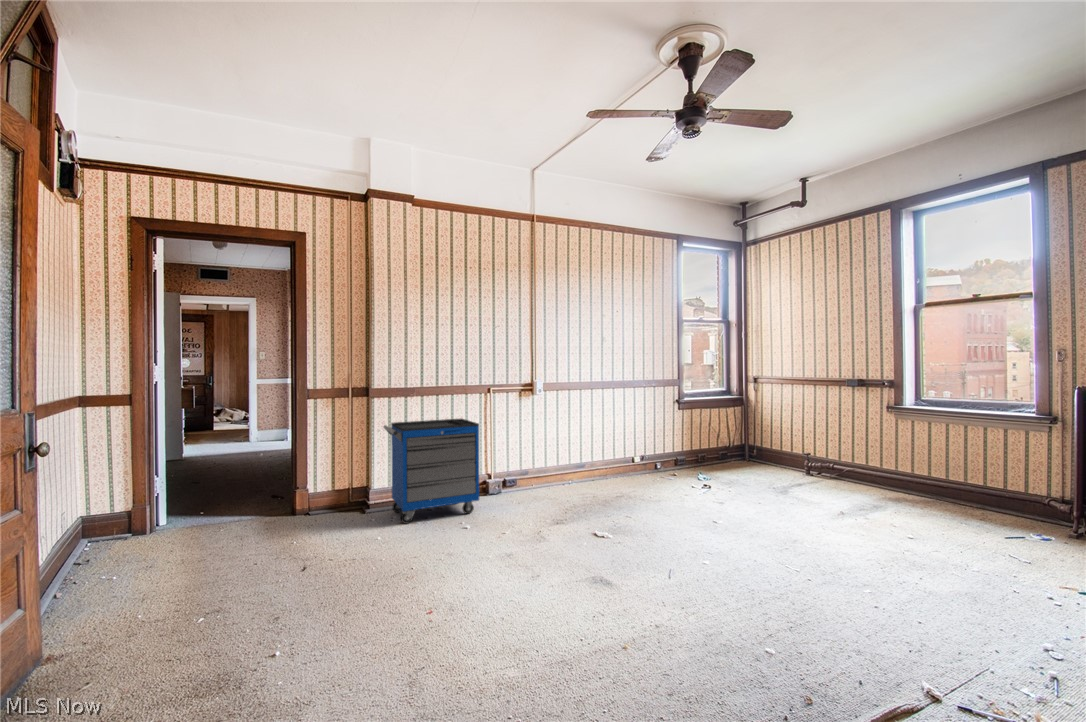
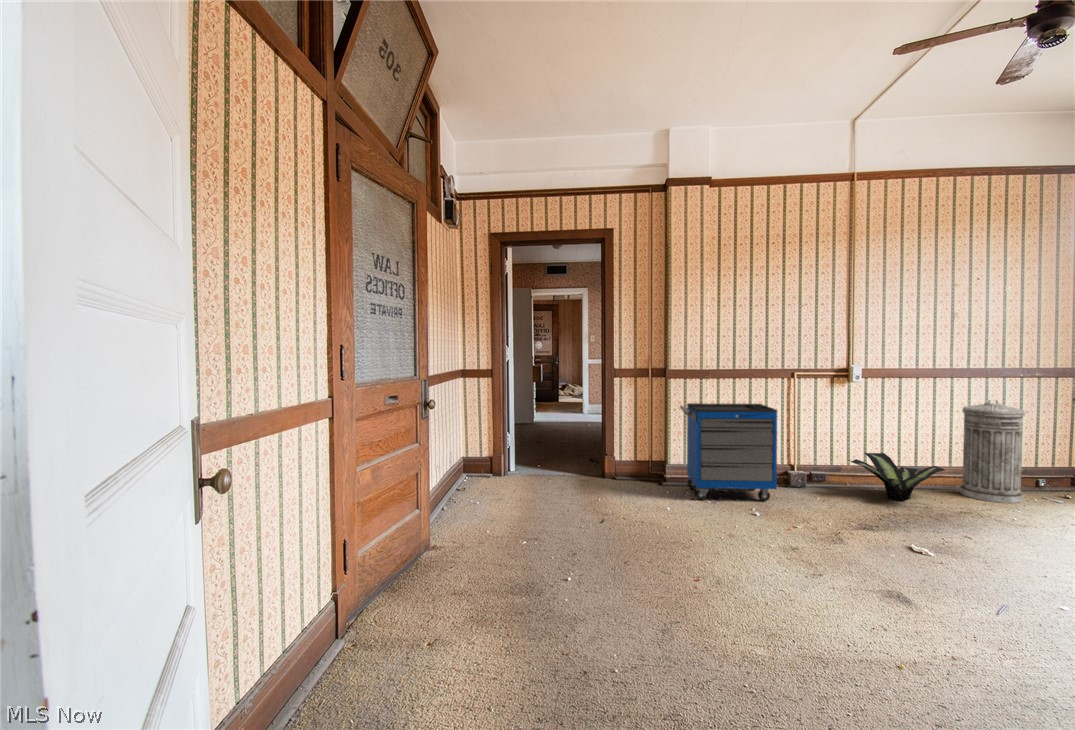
trash can: none [612,405,650,485] -> present [960,400,1025,503]
potted plant: none [535,454,605,495] -> present [851,453,945,501]

